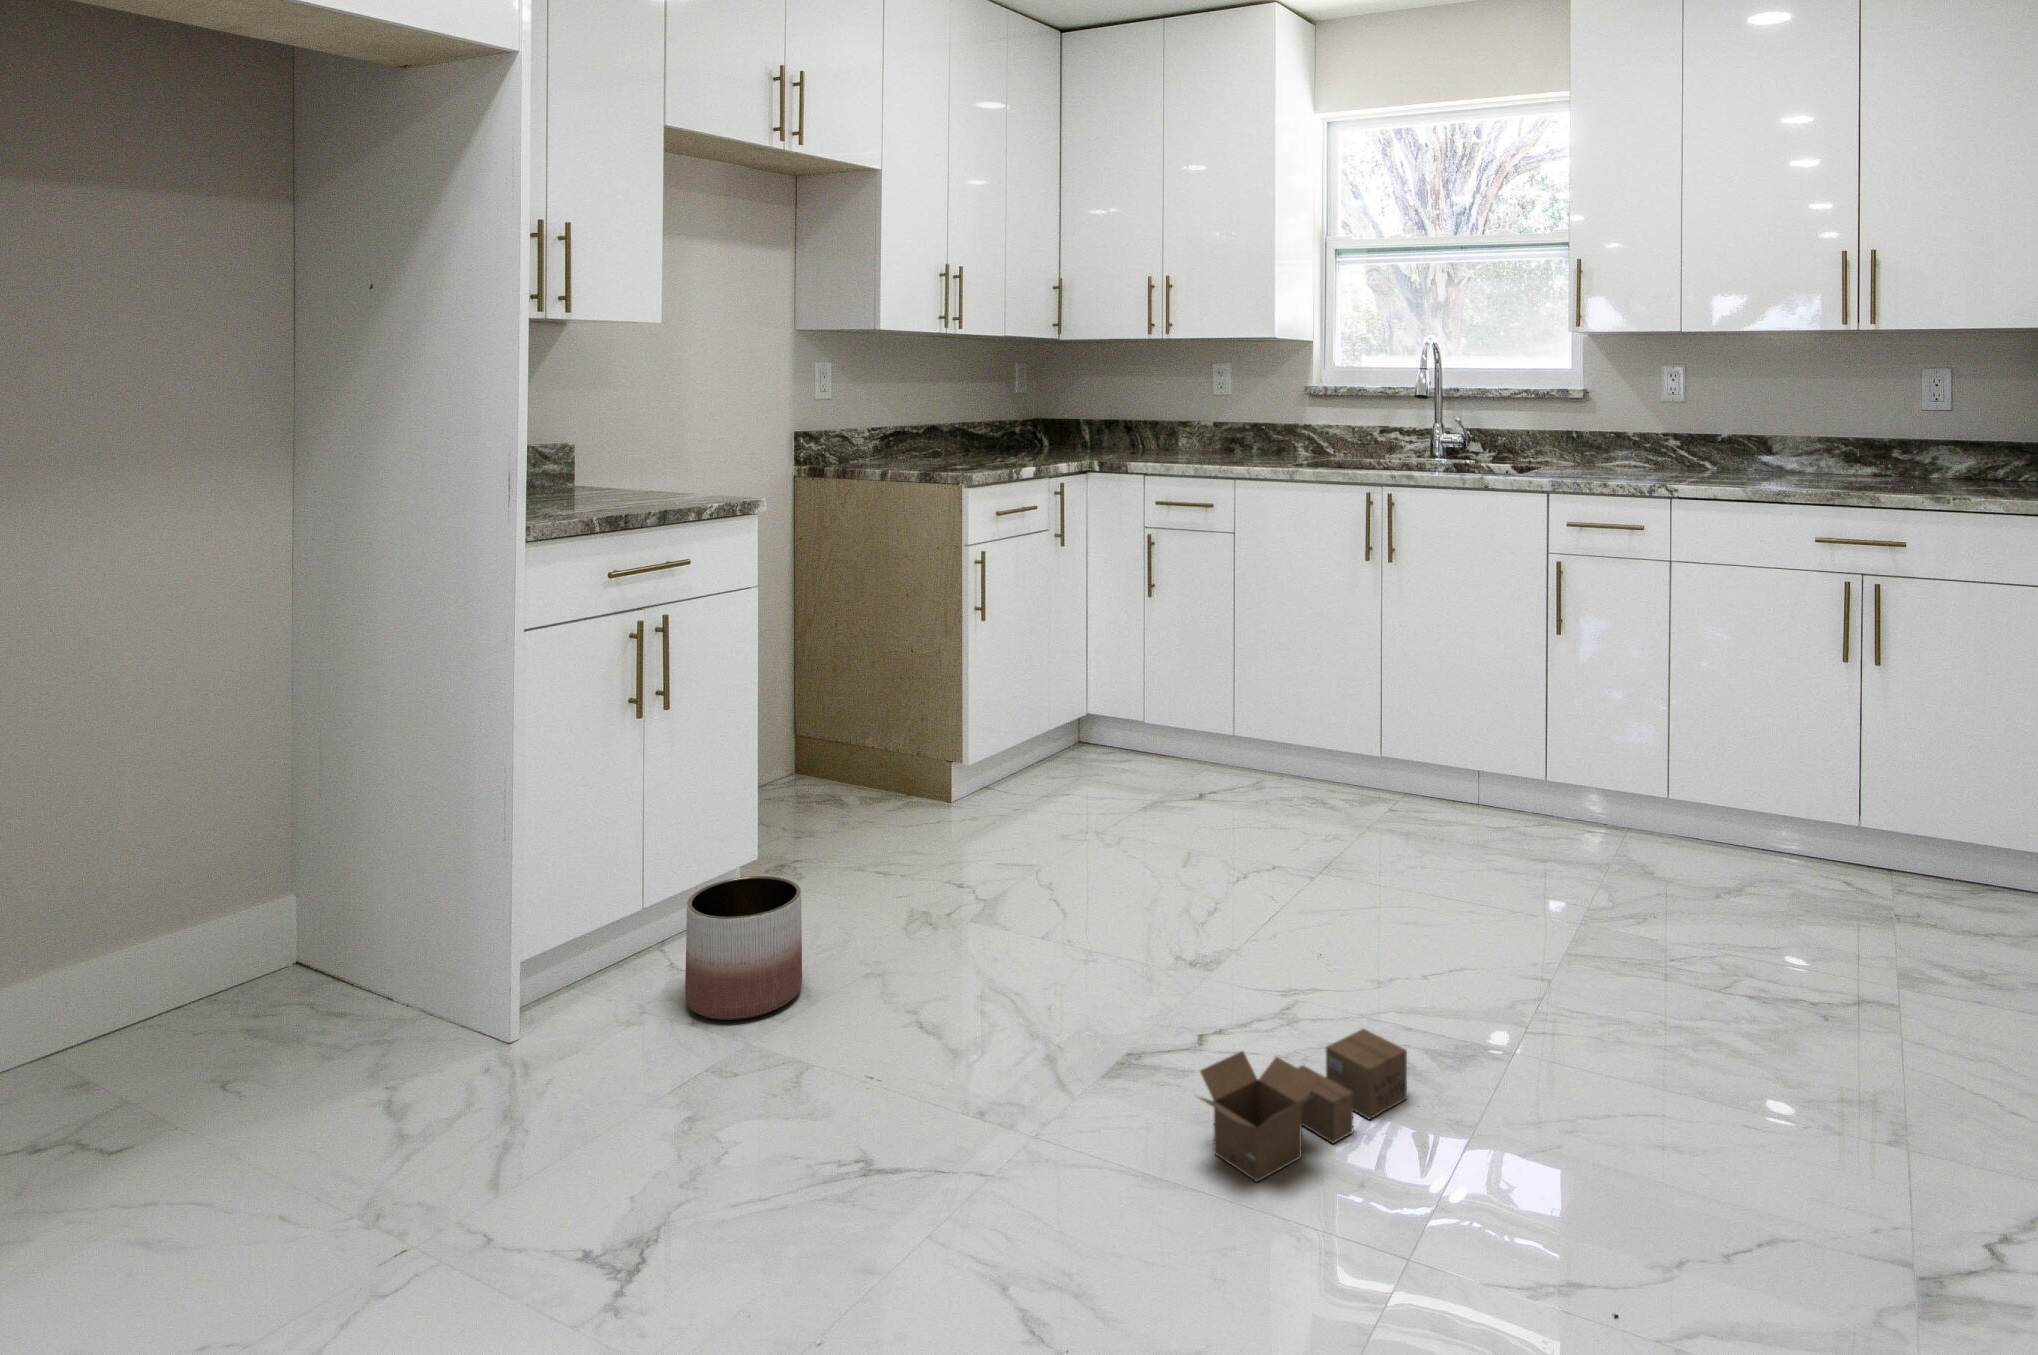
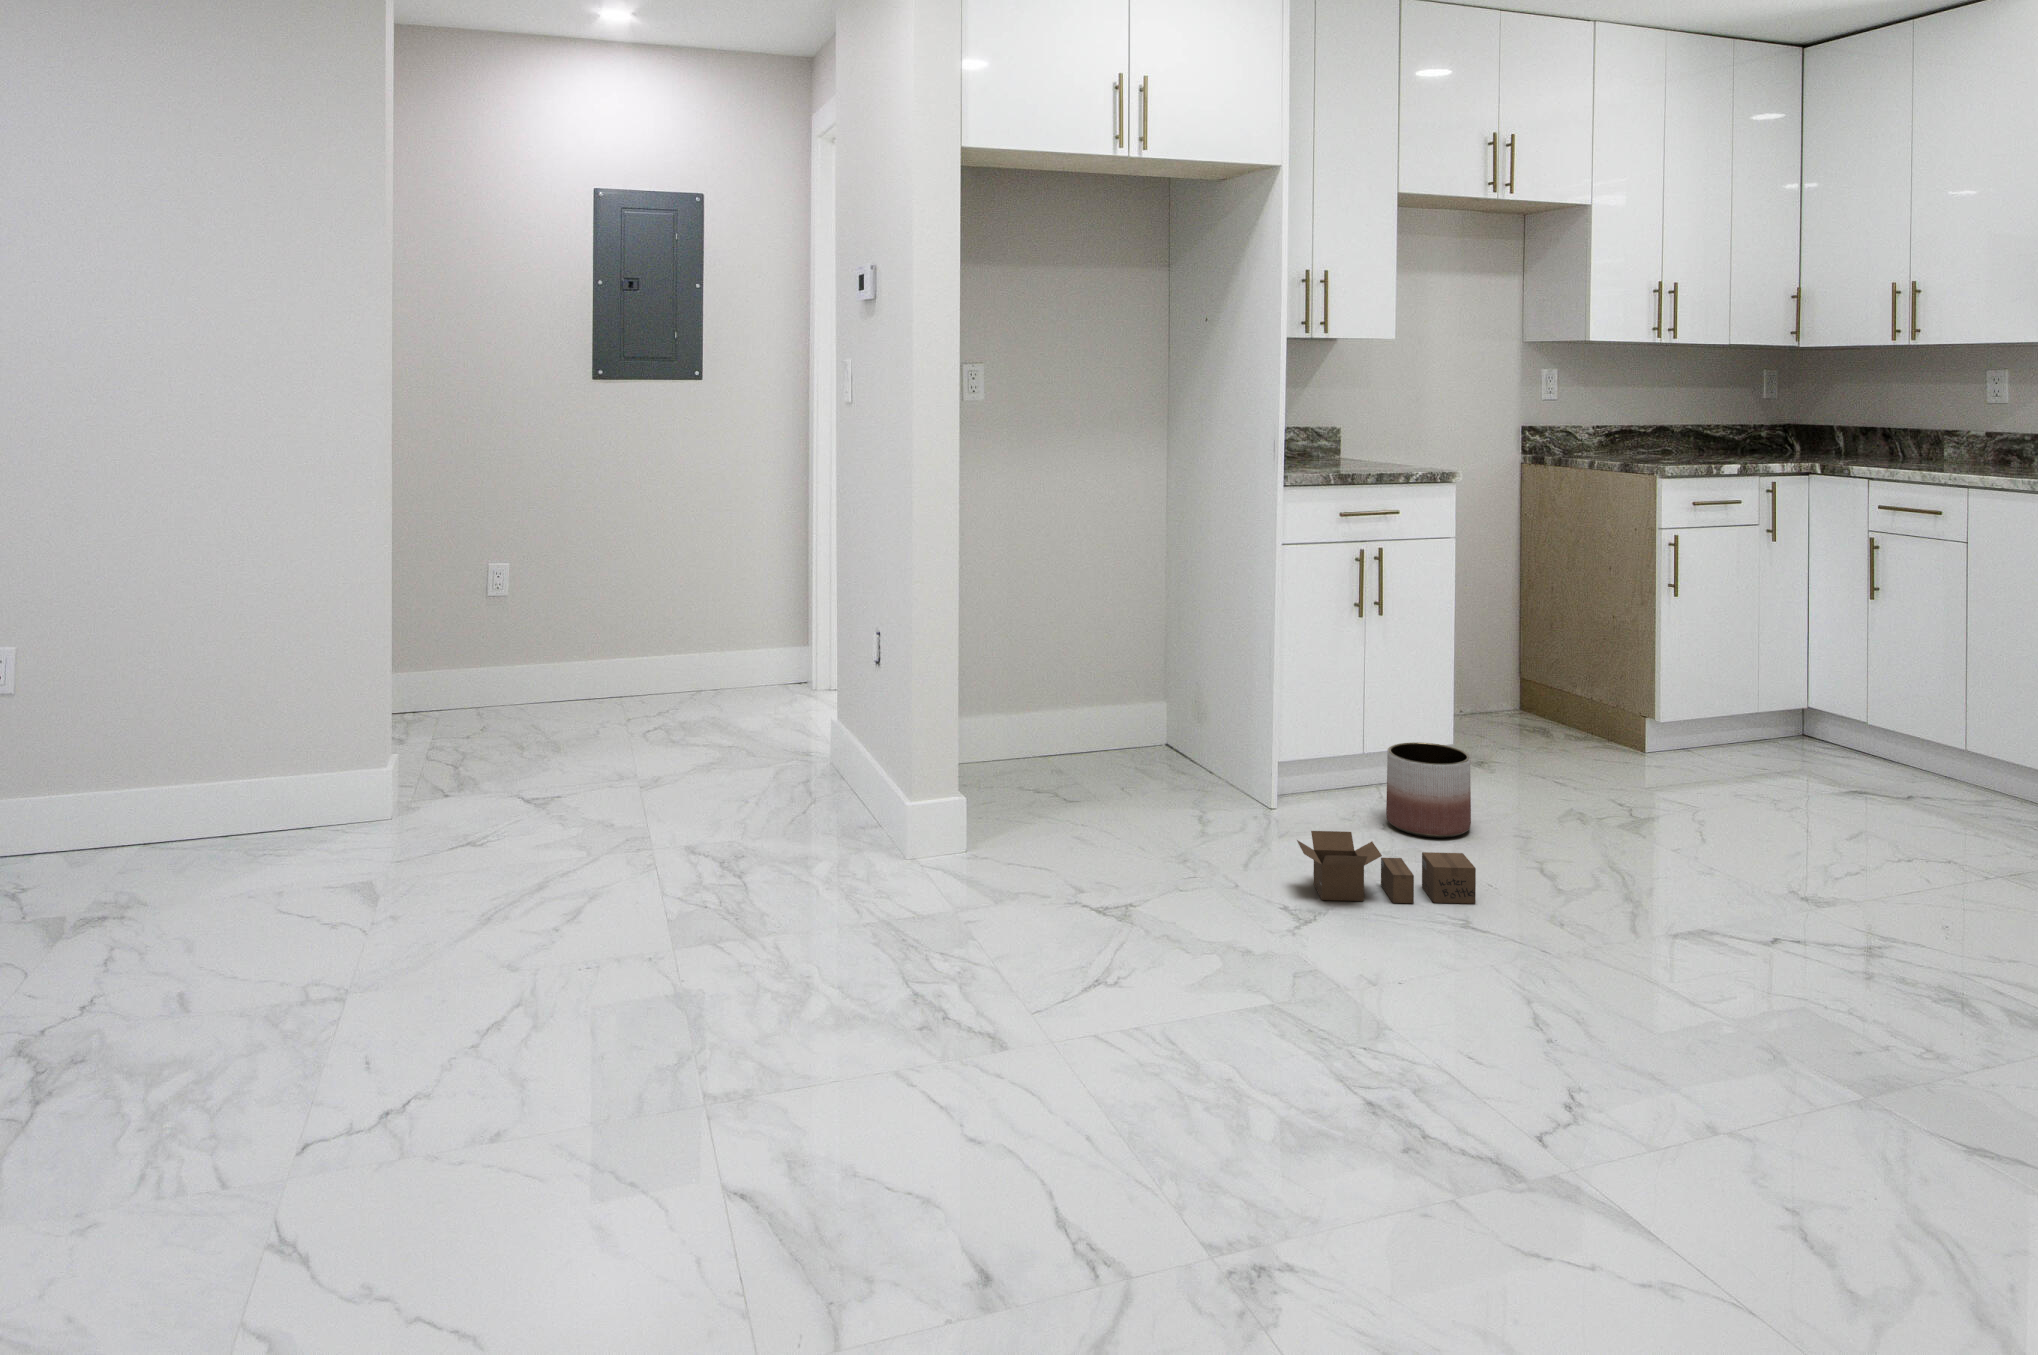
cardboard box: present [1200,1029,1407,1182] -> present [1297,831,1476,904]

